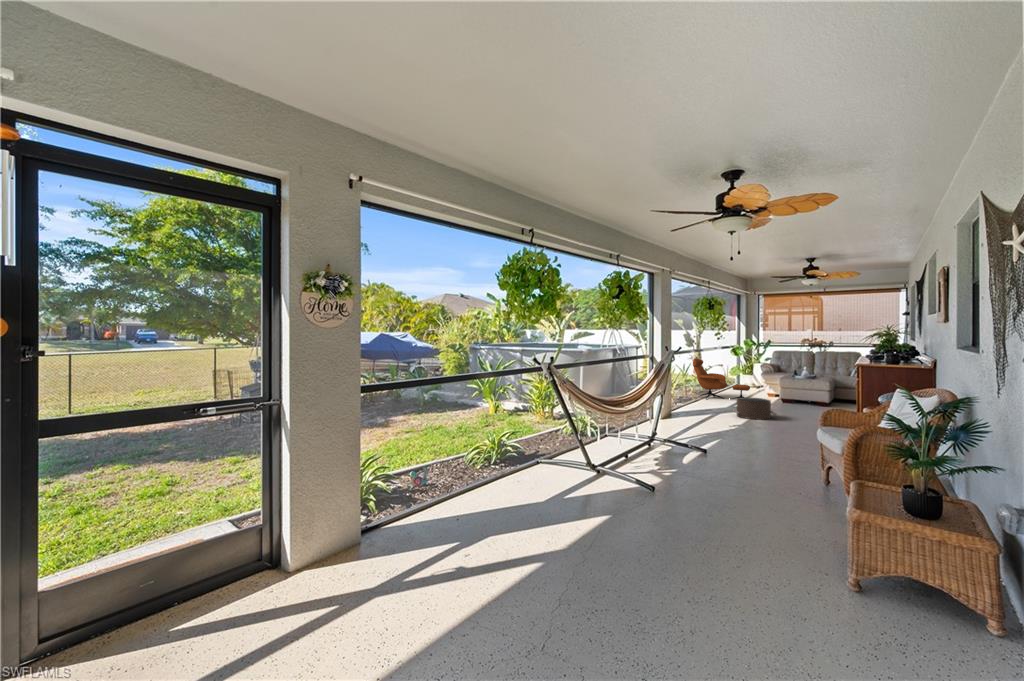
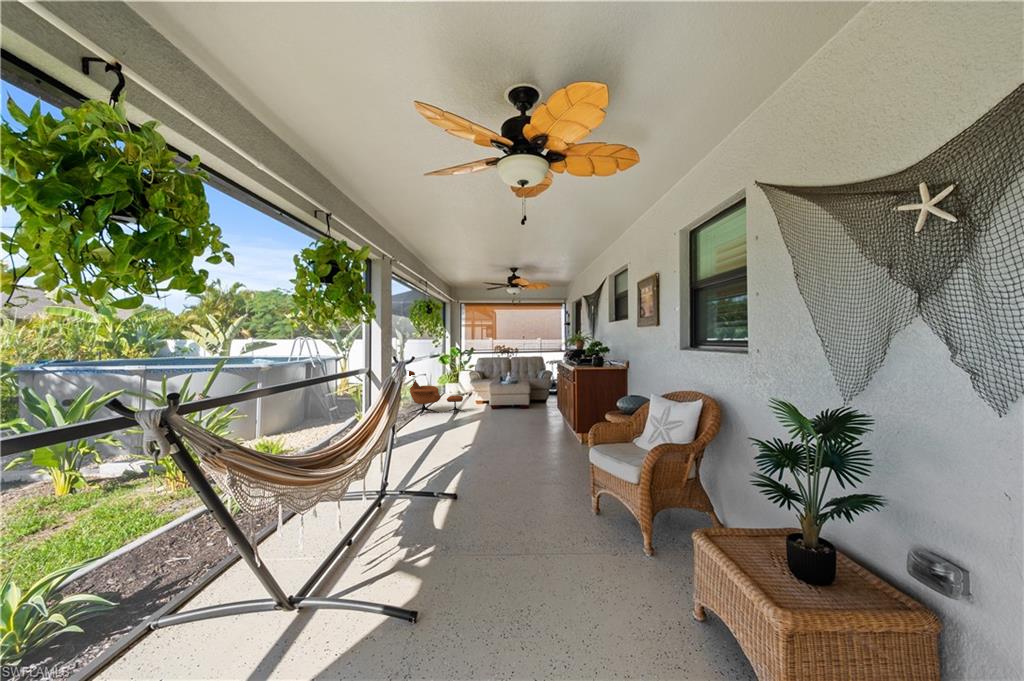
pouf: present [733,397,777,420] -> none [456,410,500,435]

